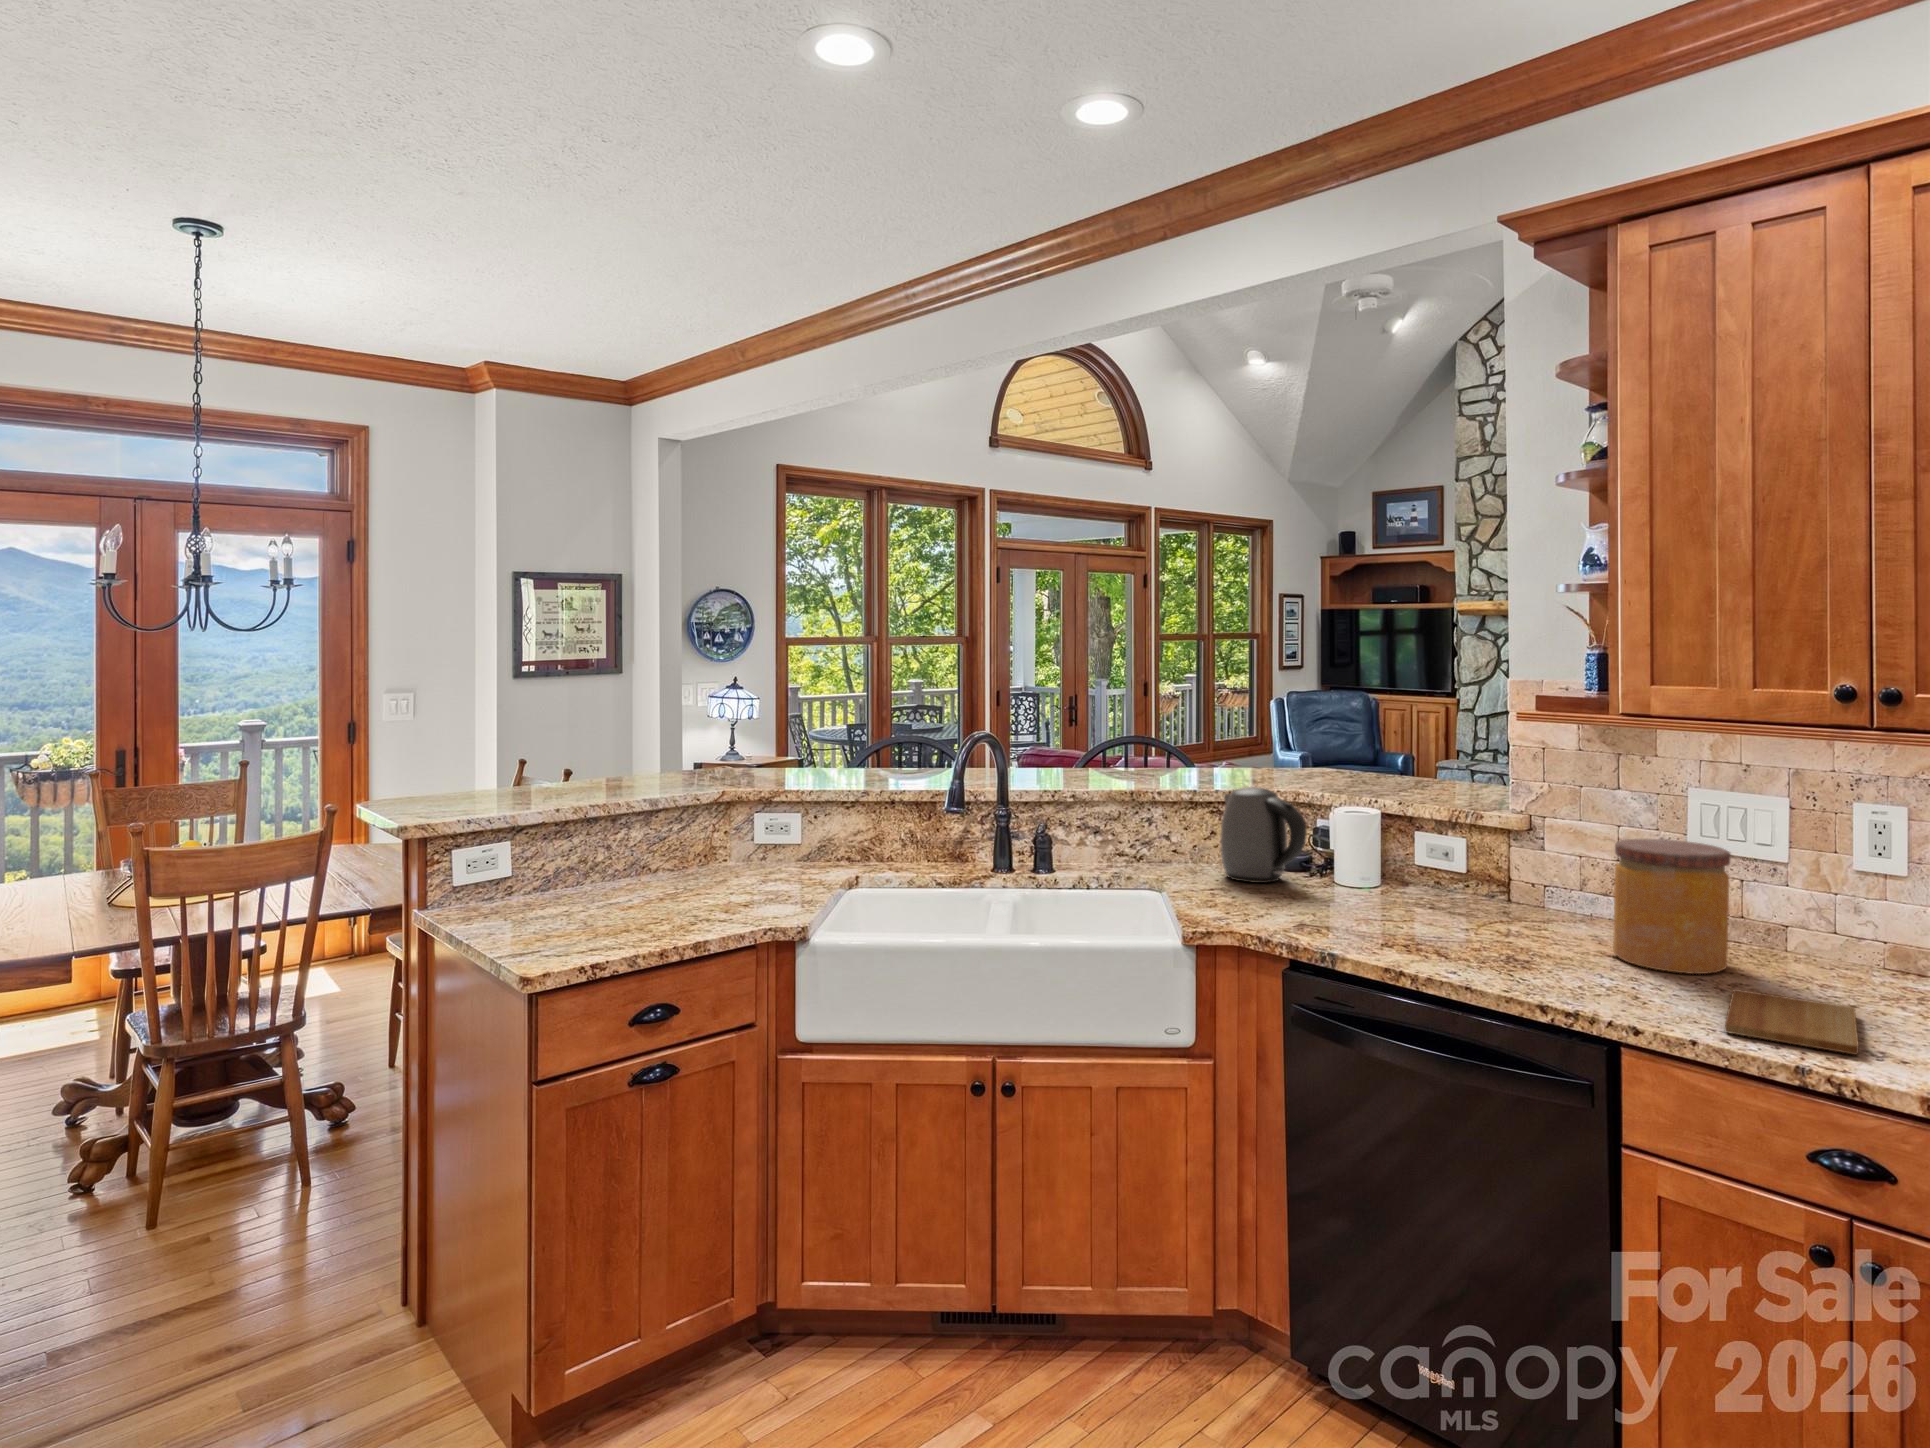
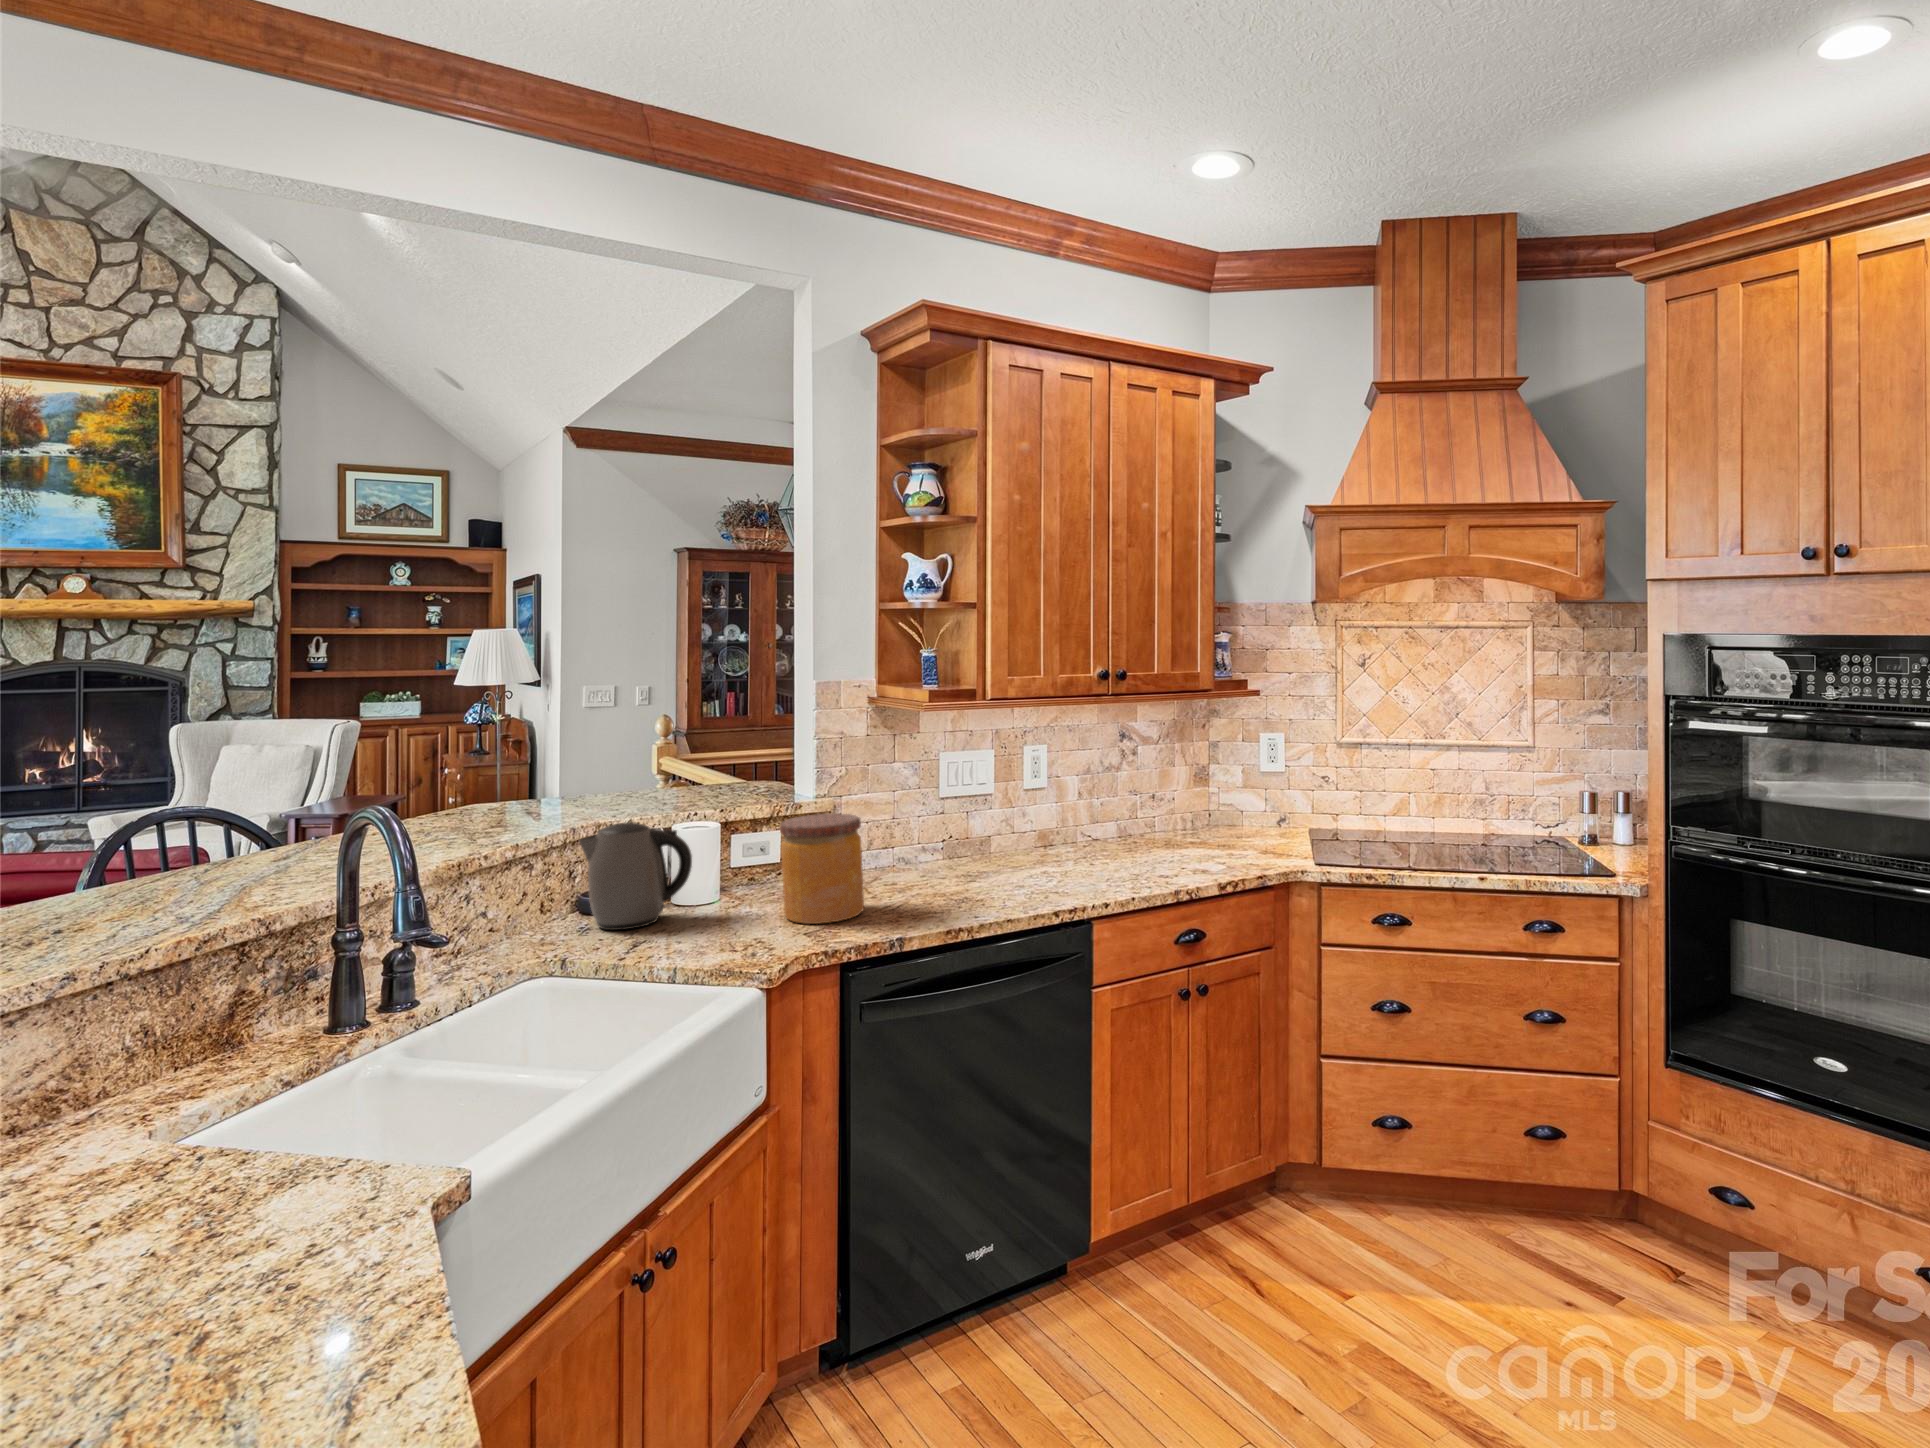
jar: present [1613,839,1731,974] -> present [780,814,864,924]
cutting board: present [1725,989,1859,1055] -> none [1071,861,1178,889]

